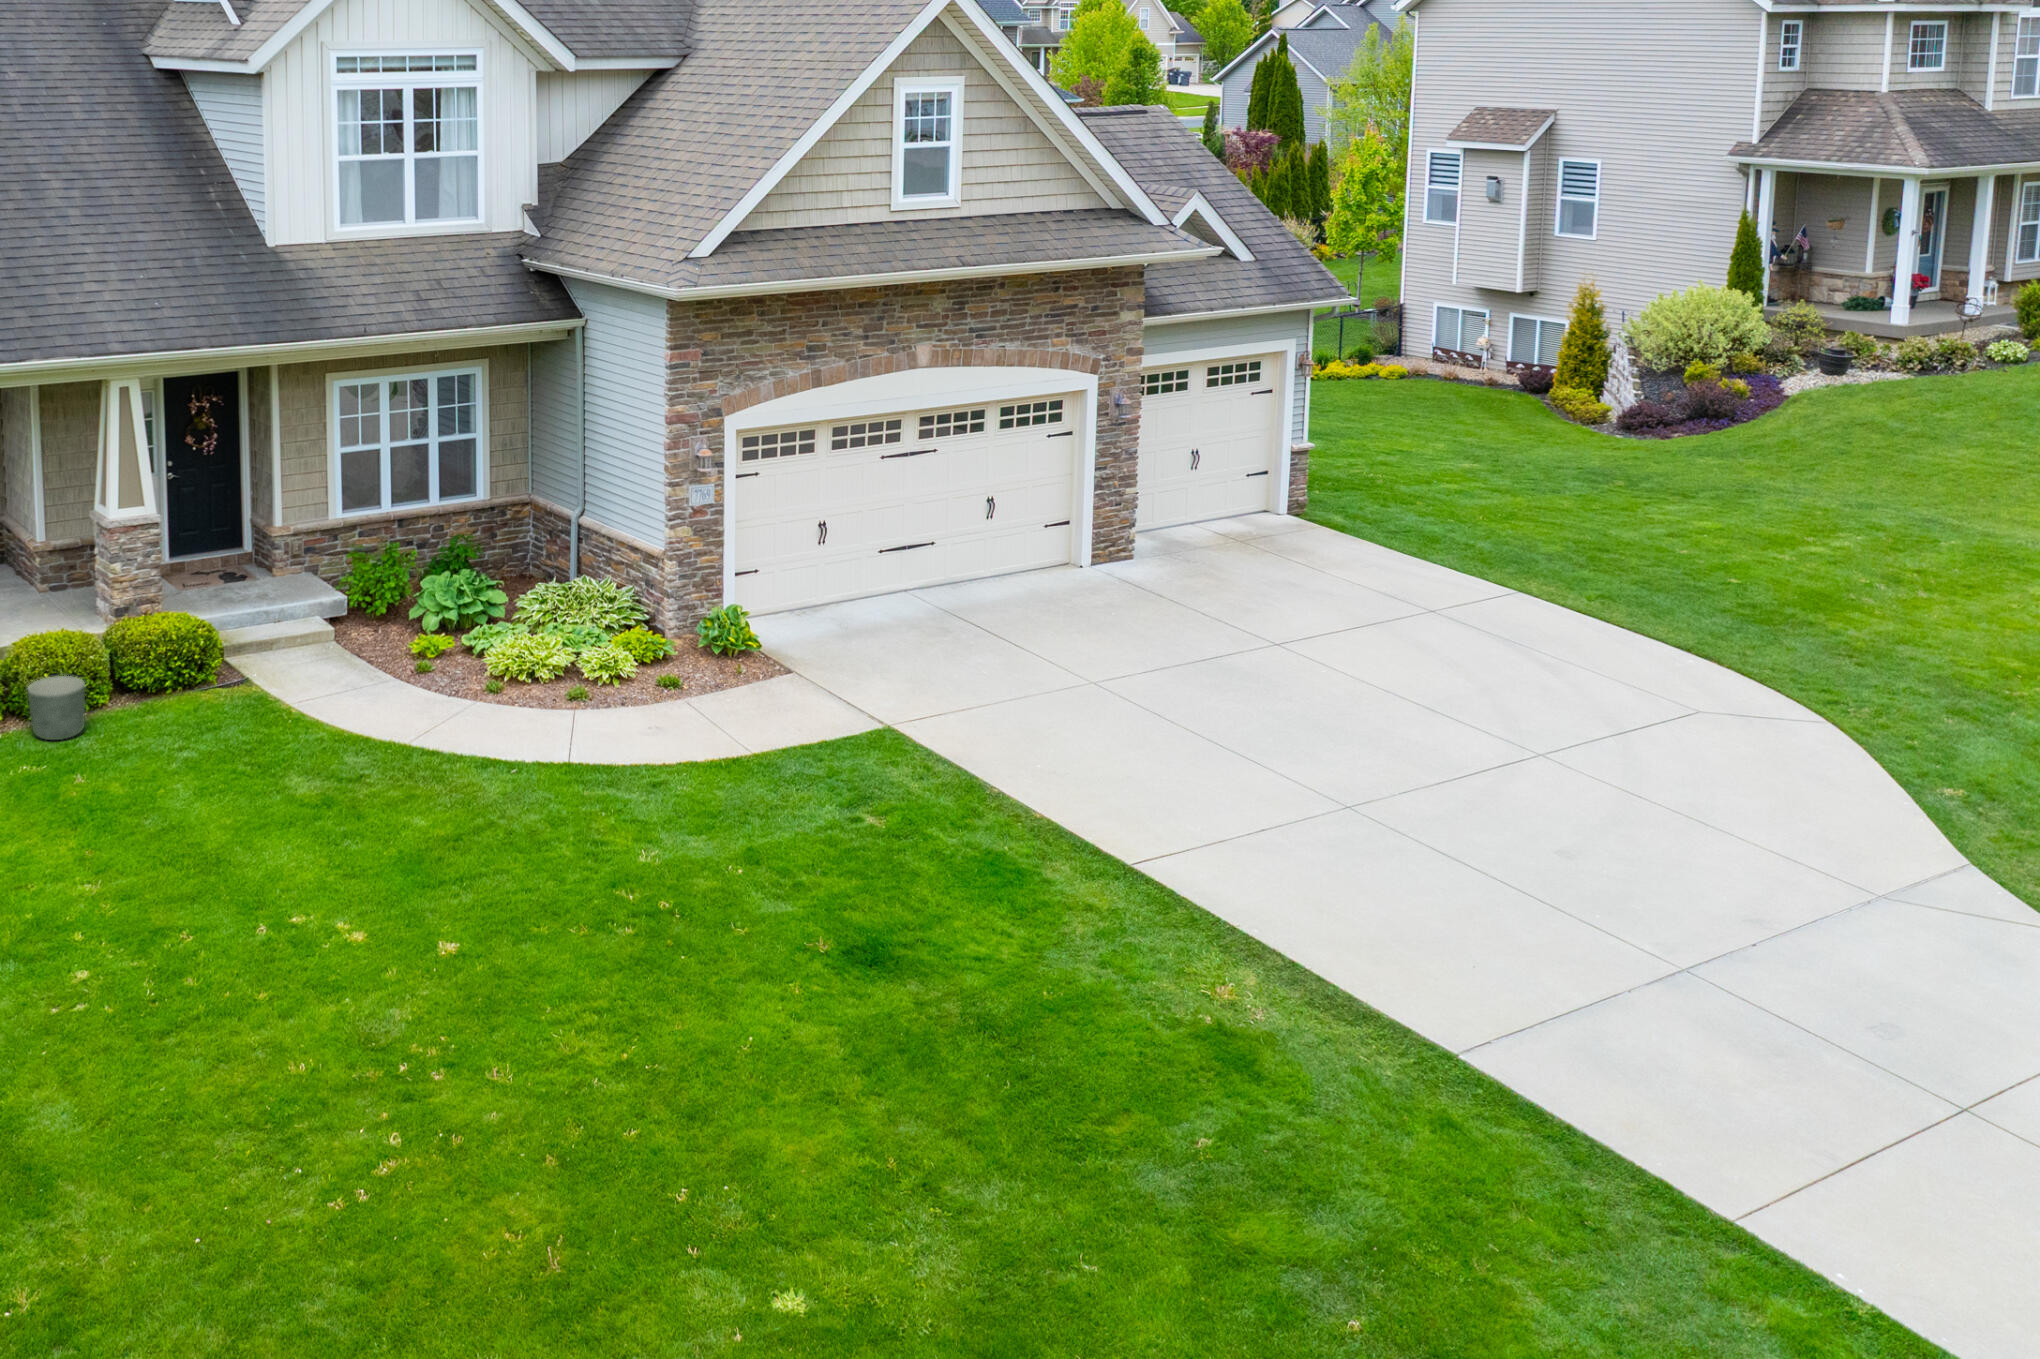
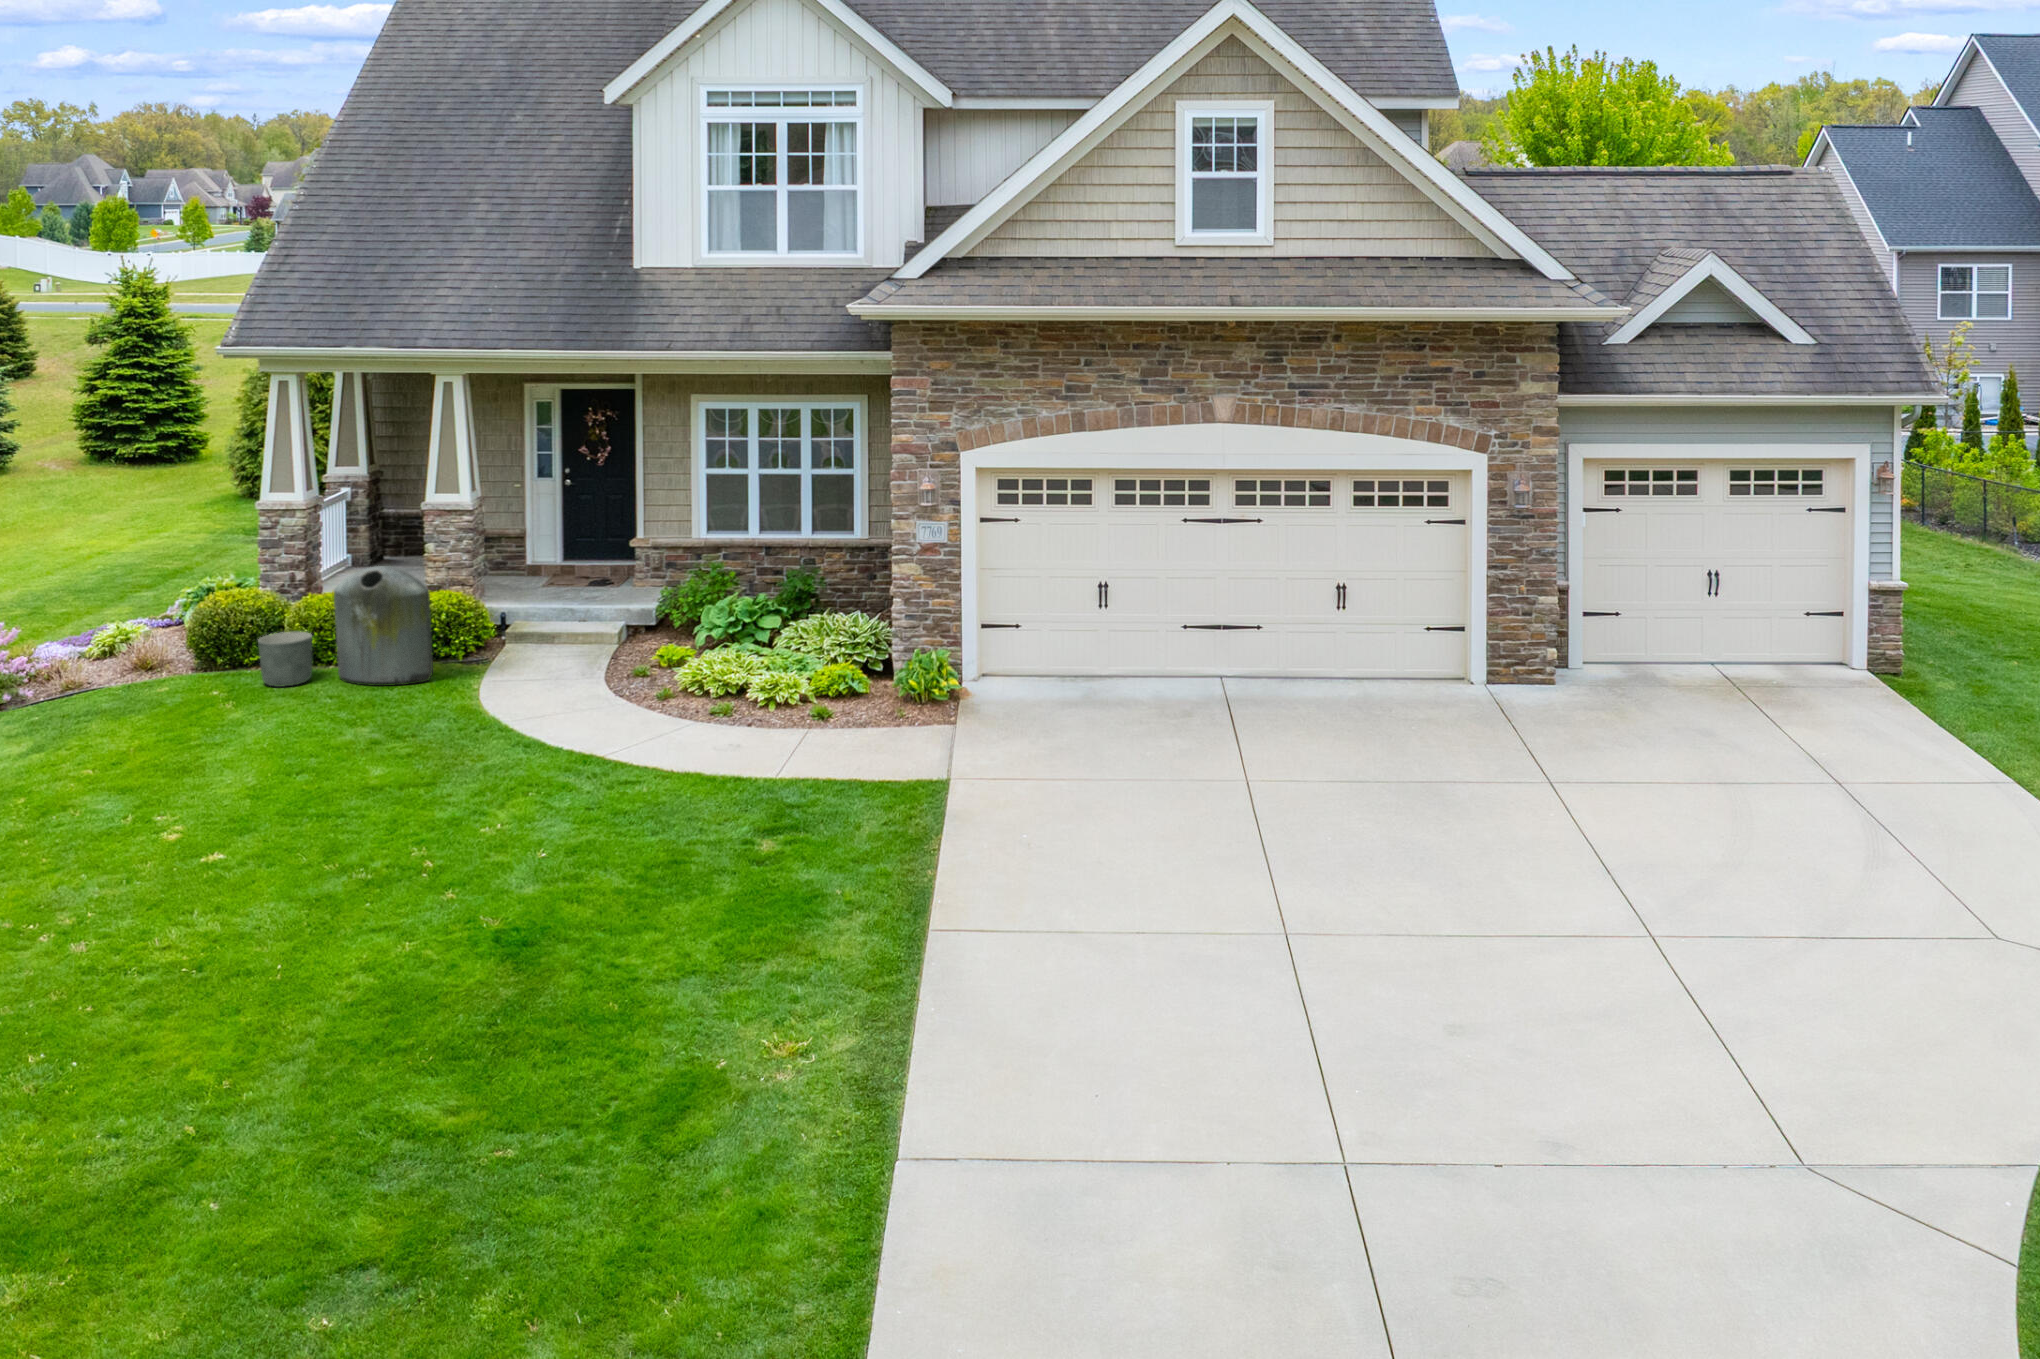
trash can: none [100,593,211,723] -> present [334,566,433,686]

